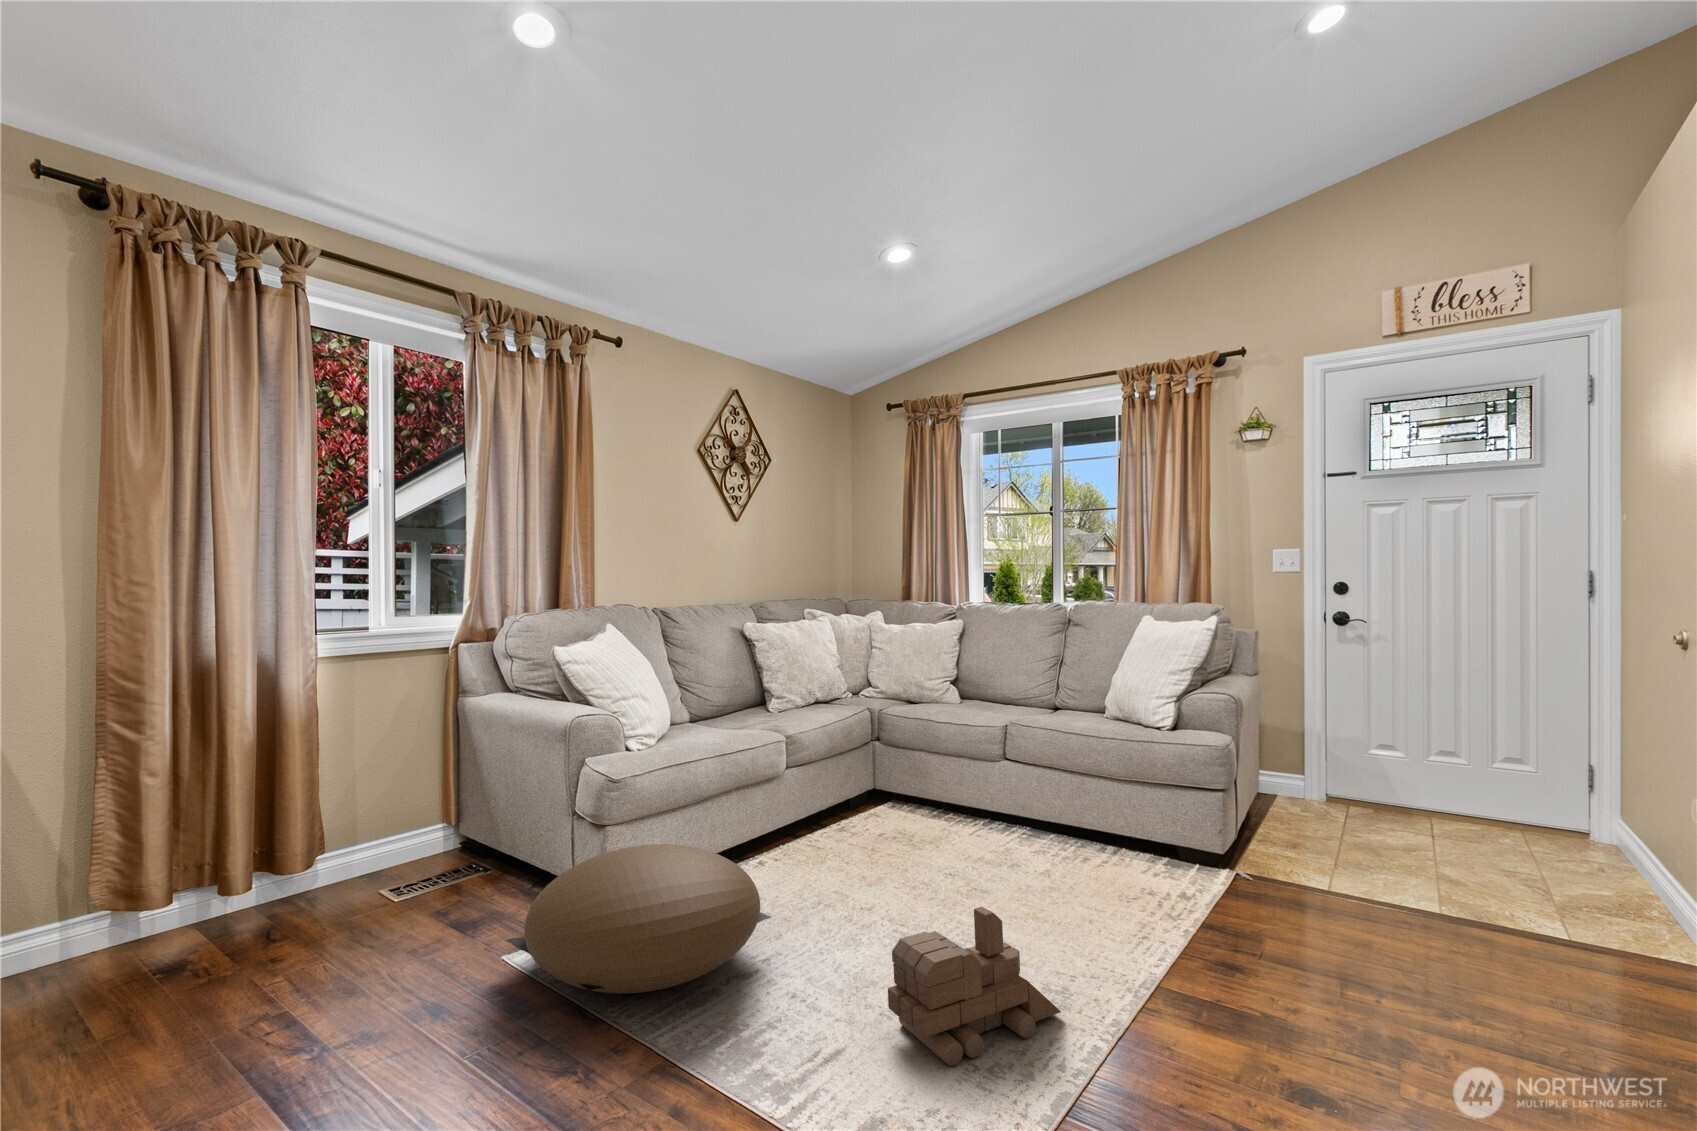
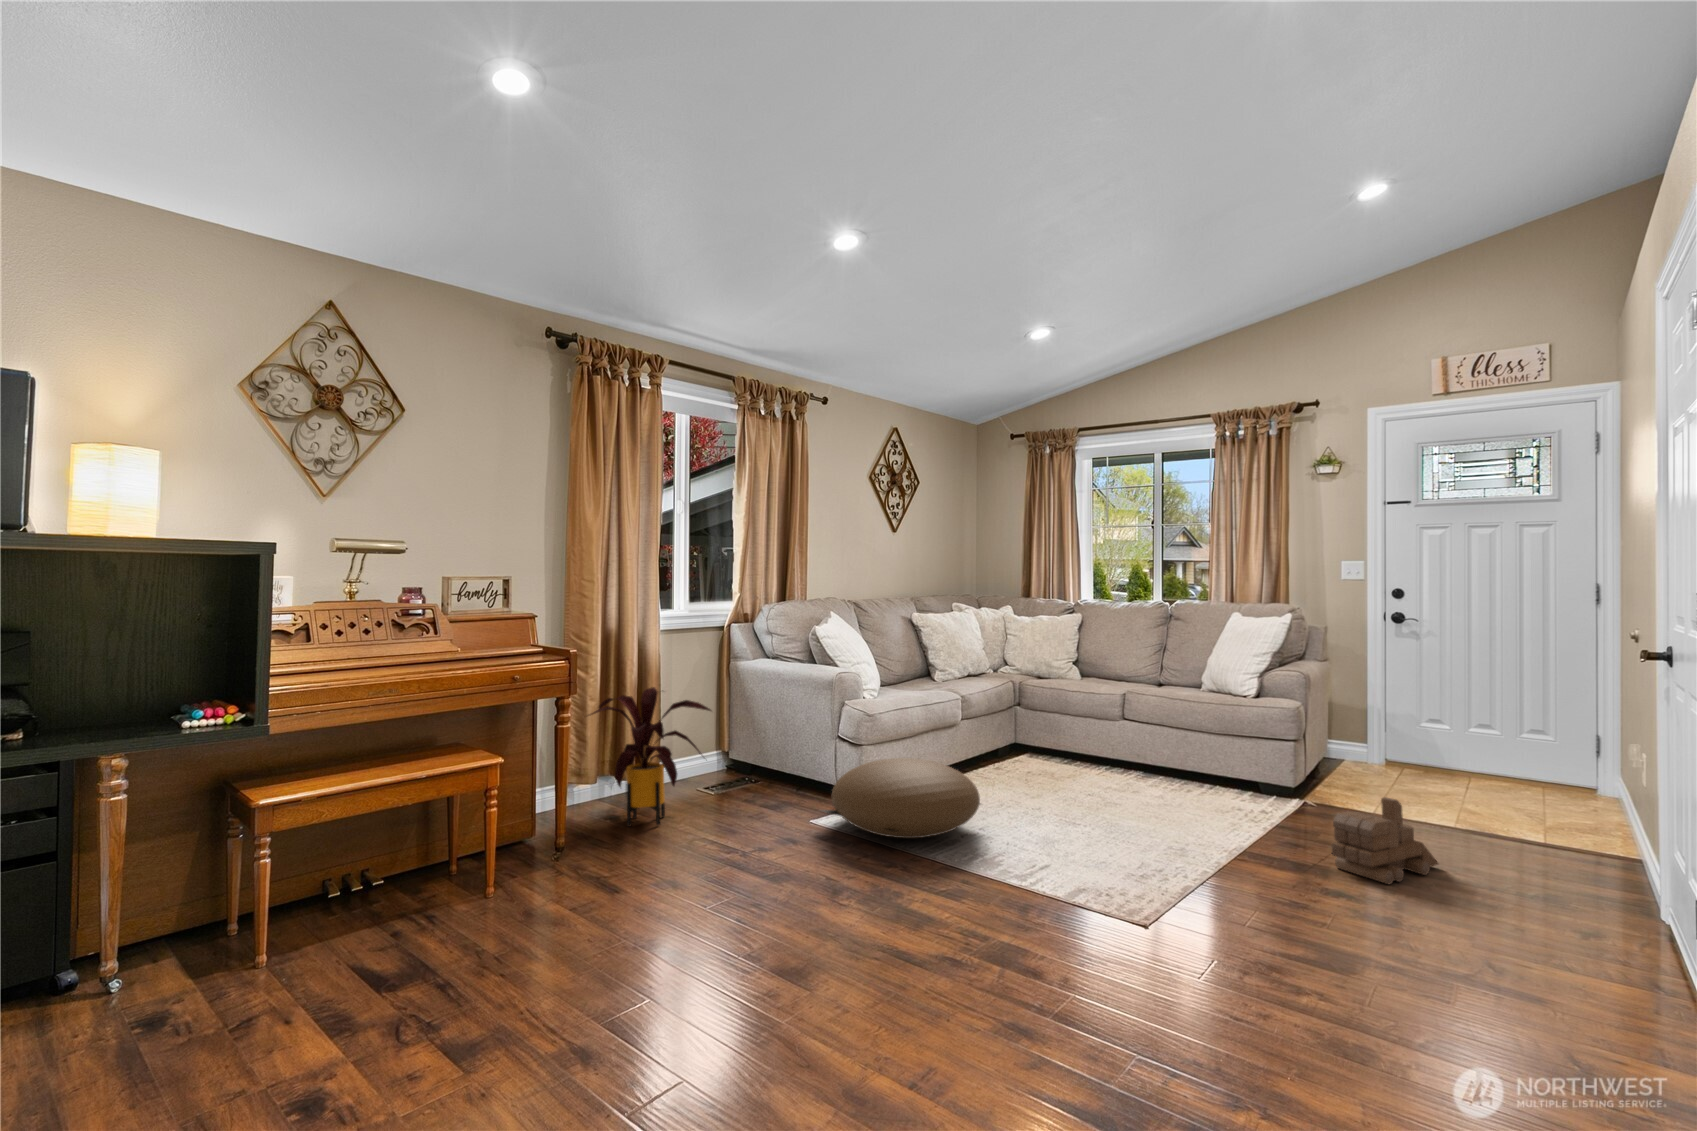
house plant: none [108,743,347,978] -> present [591,687,711,826]
toy train: present [888,907,1061,1066] -> present [1331,797,1438,884]

